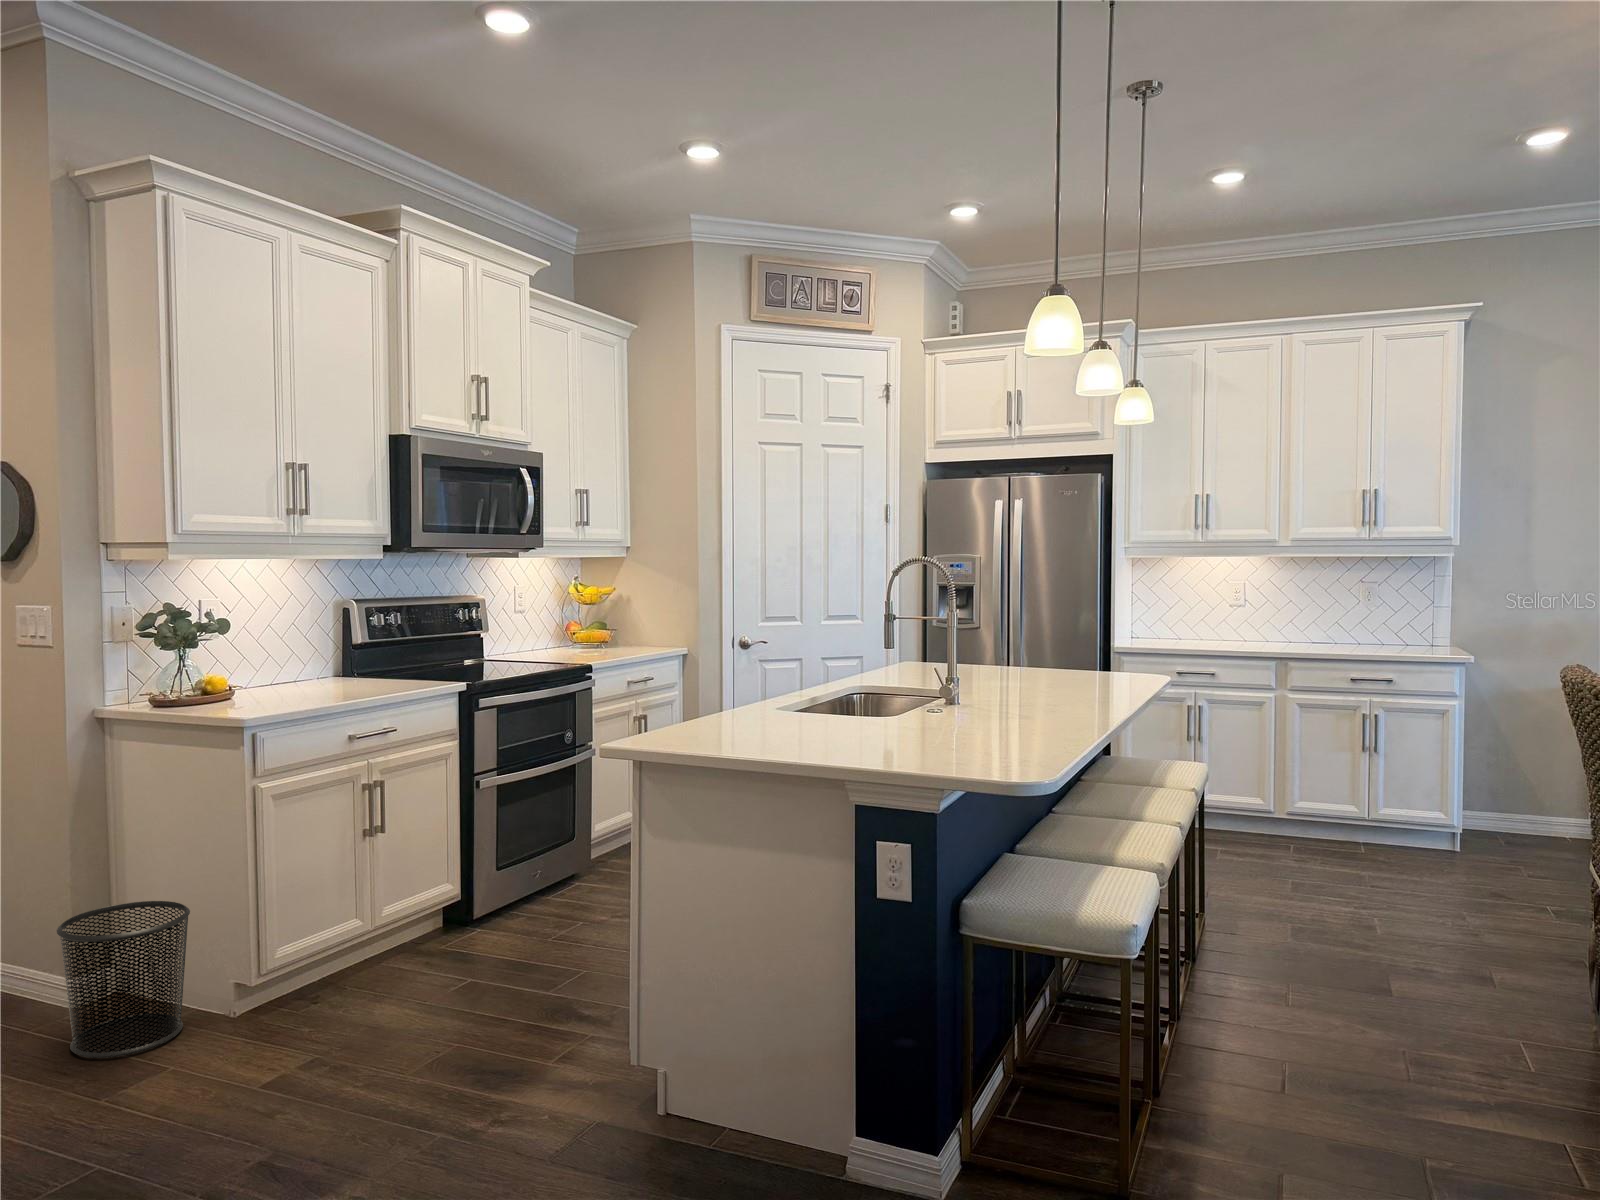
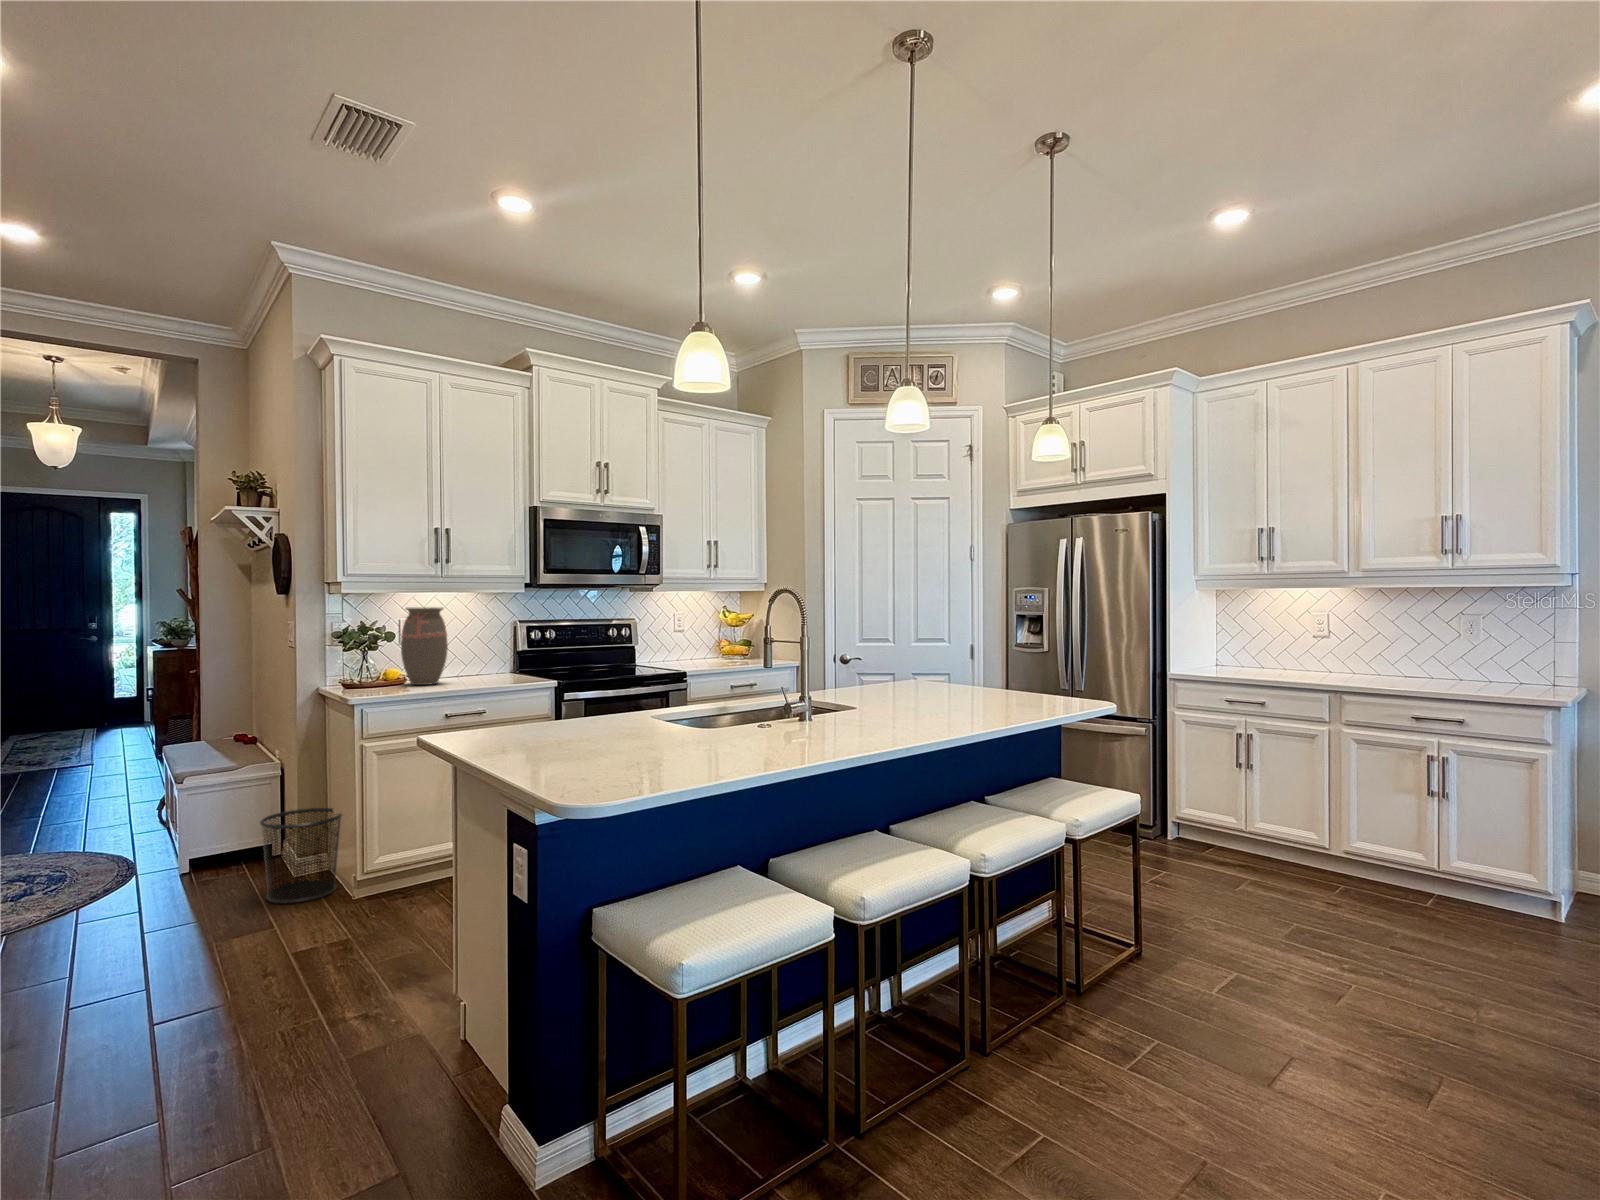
decorative vase: none [243,584,314,702] -> present [401,607,448,685]

